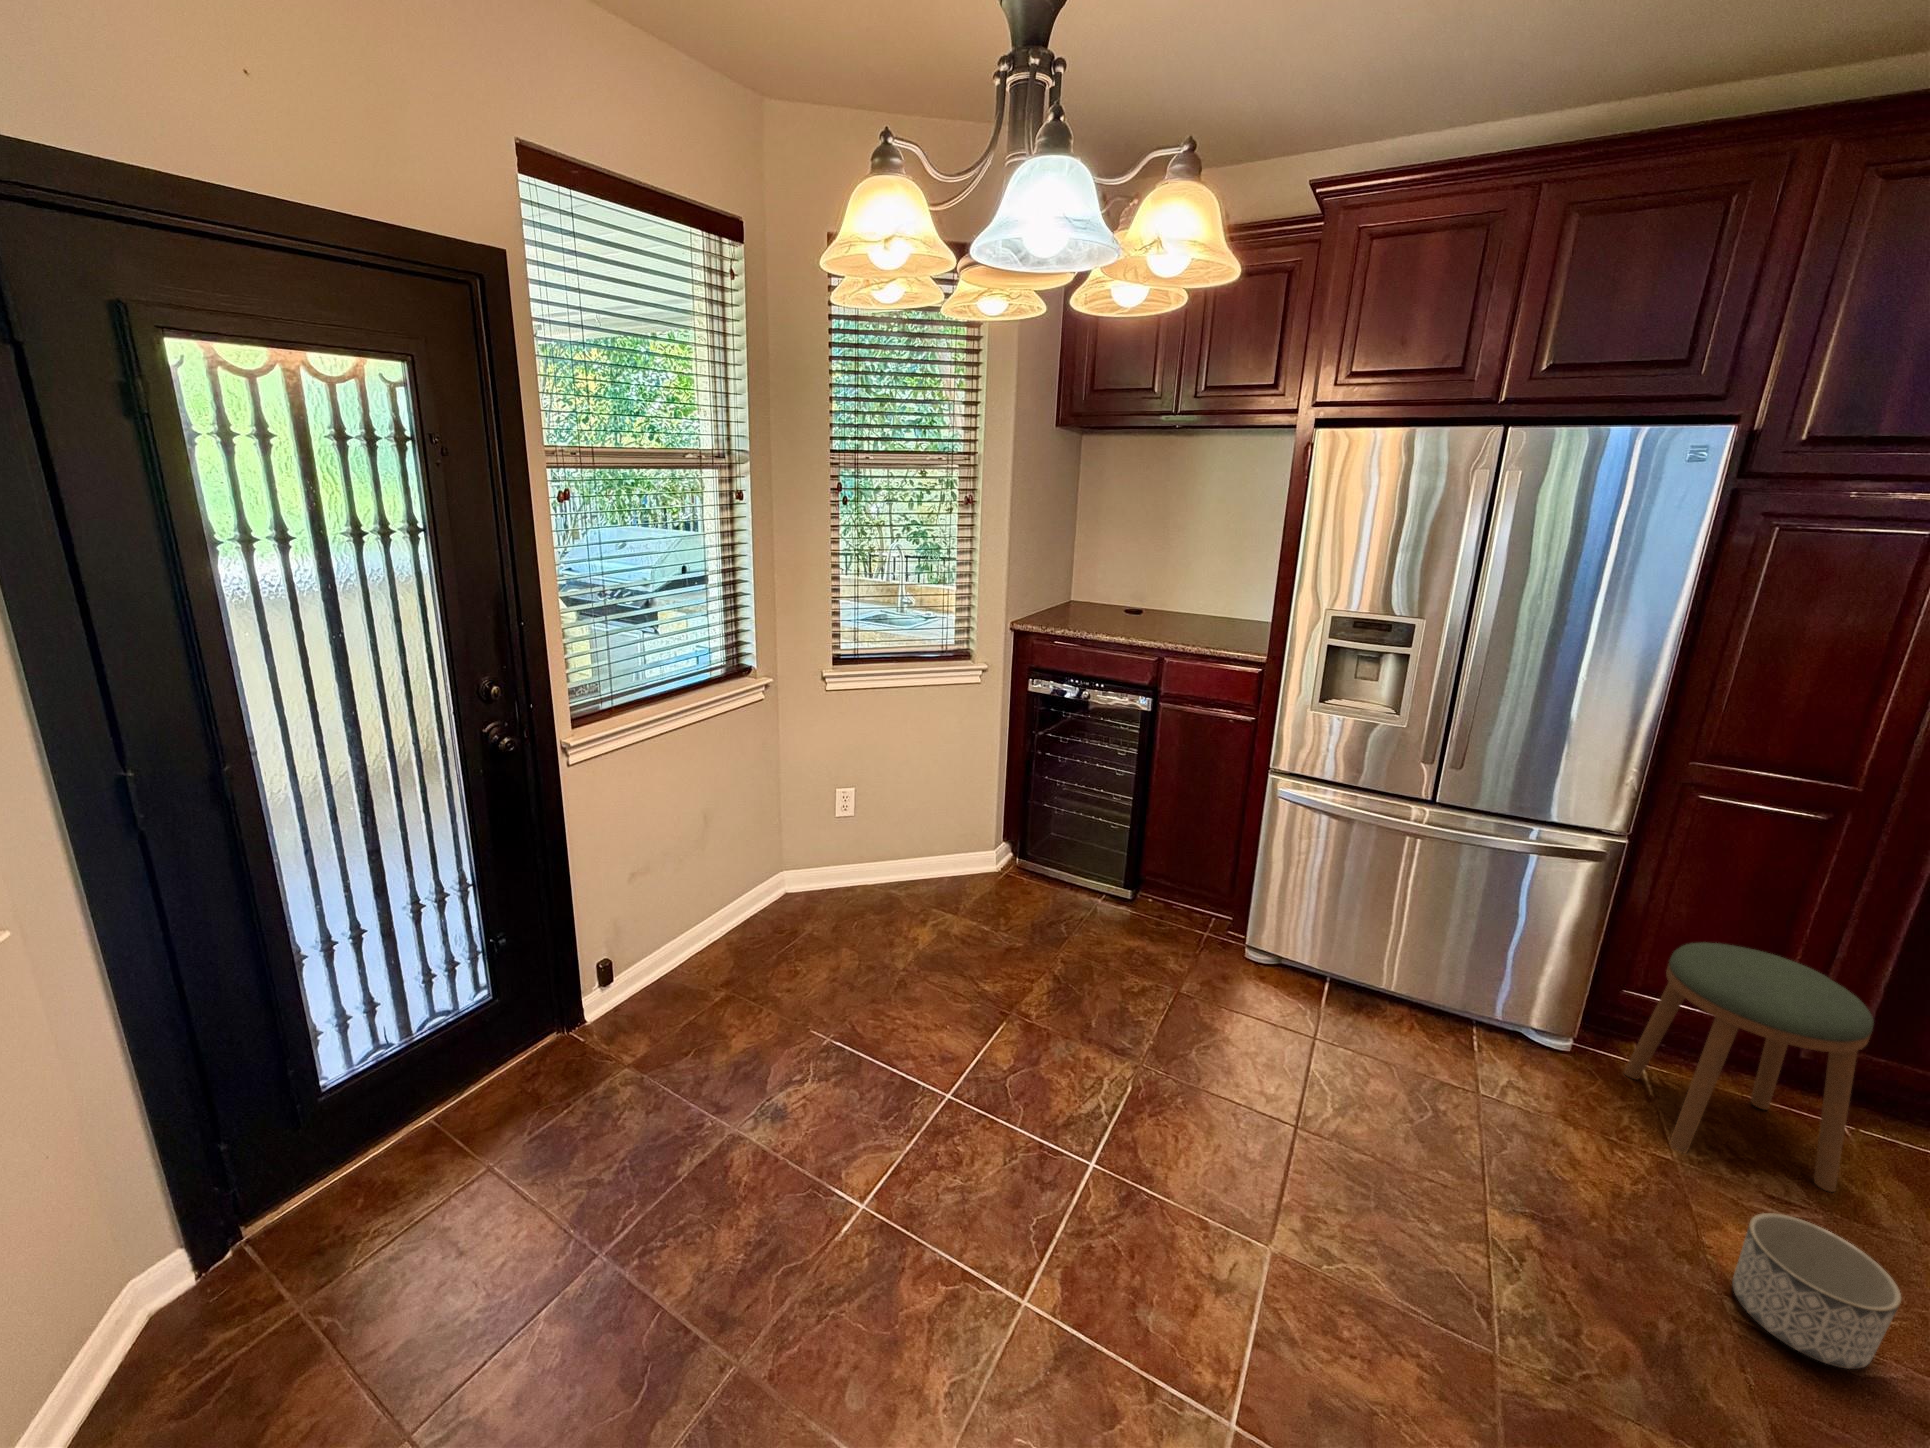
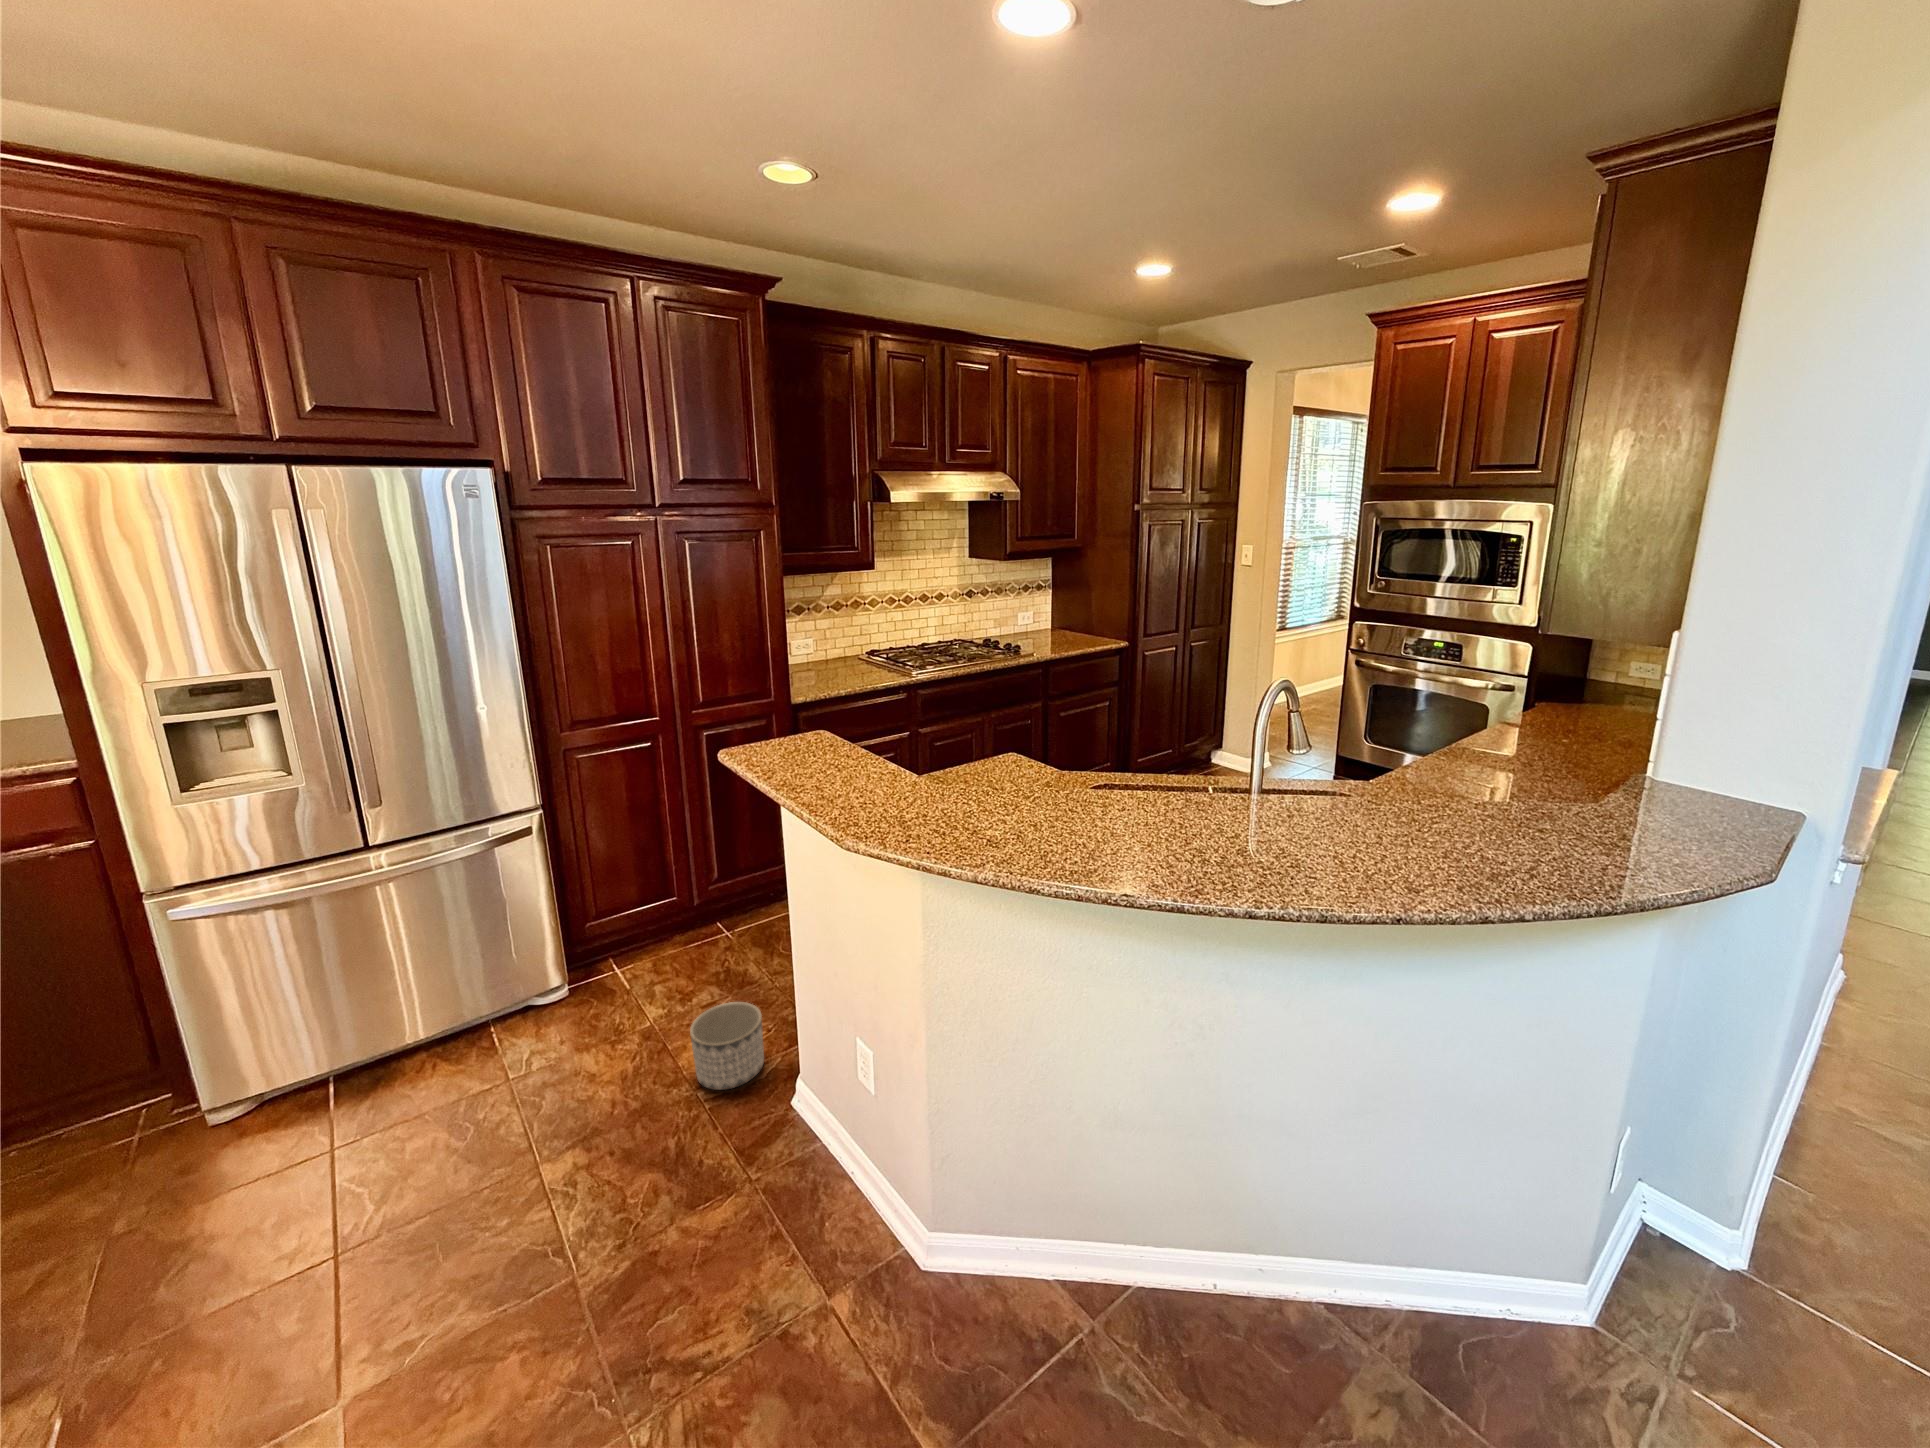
stool: present [1624,942,1874,1192] -> none [602,845,733,1017]

